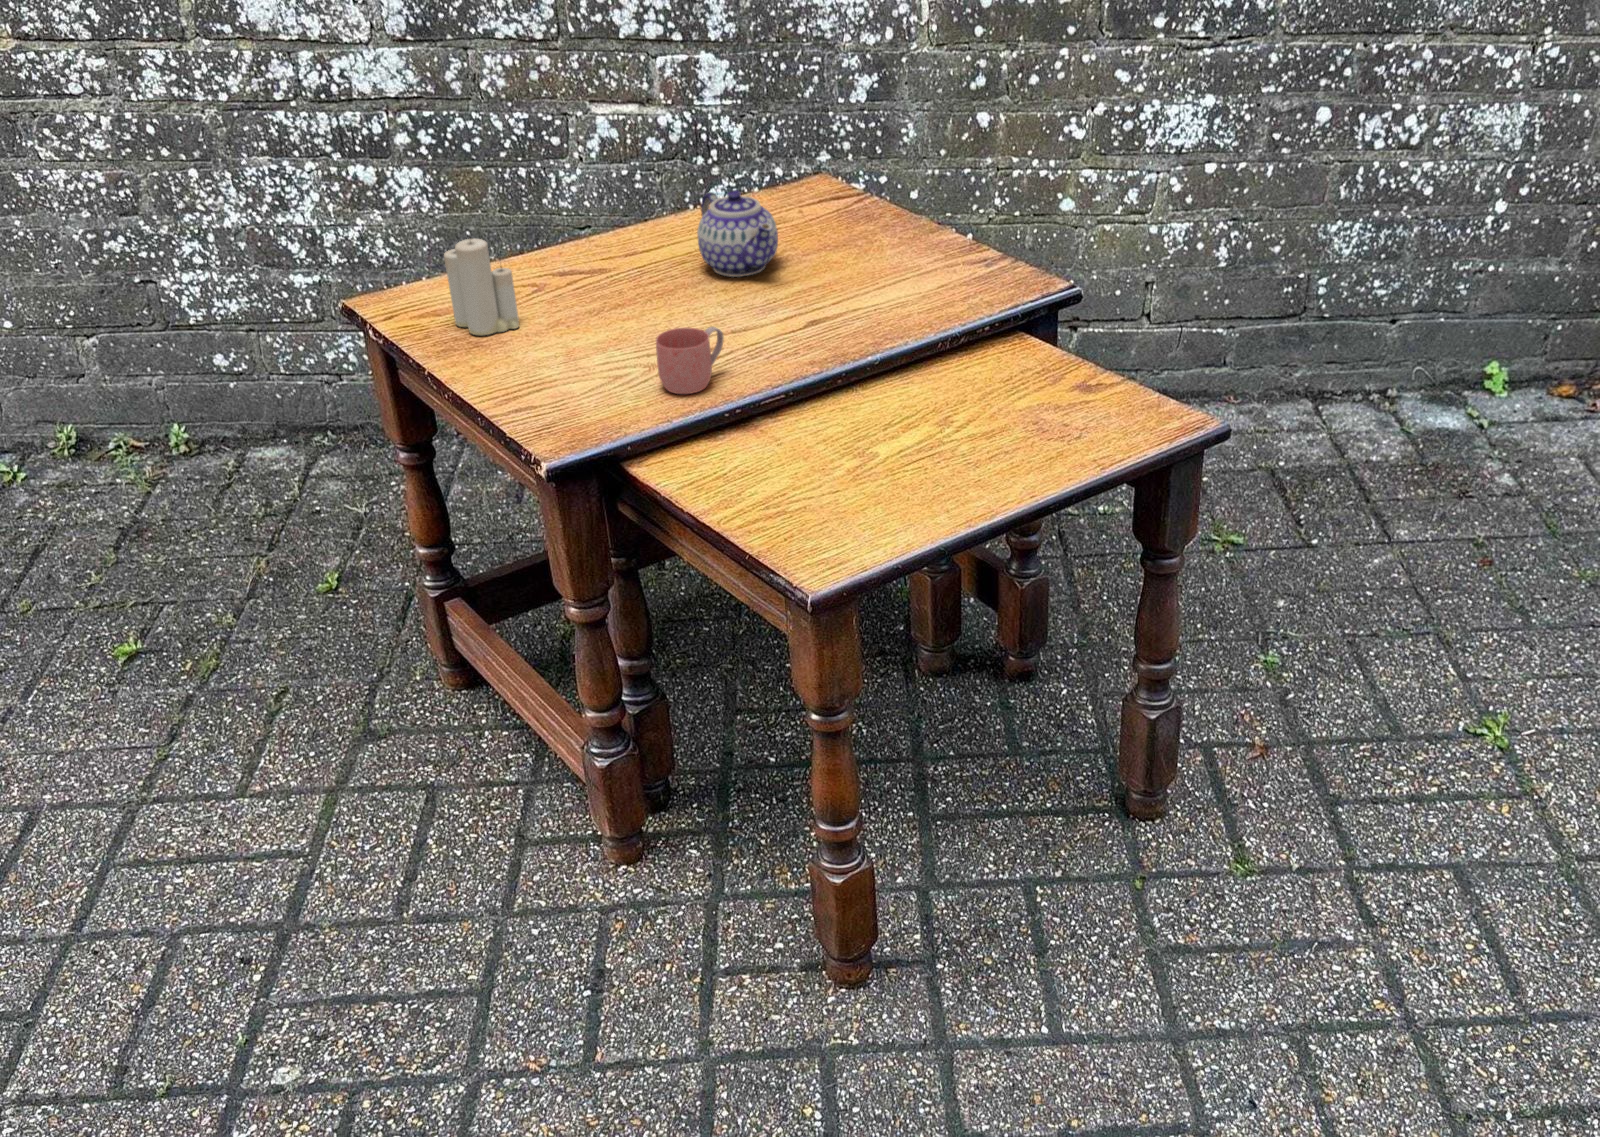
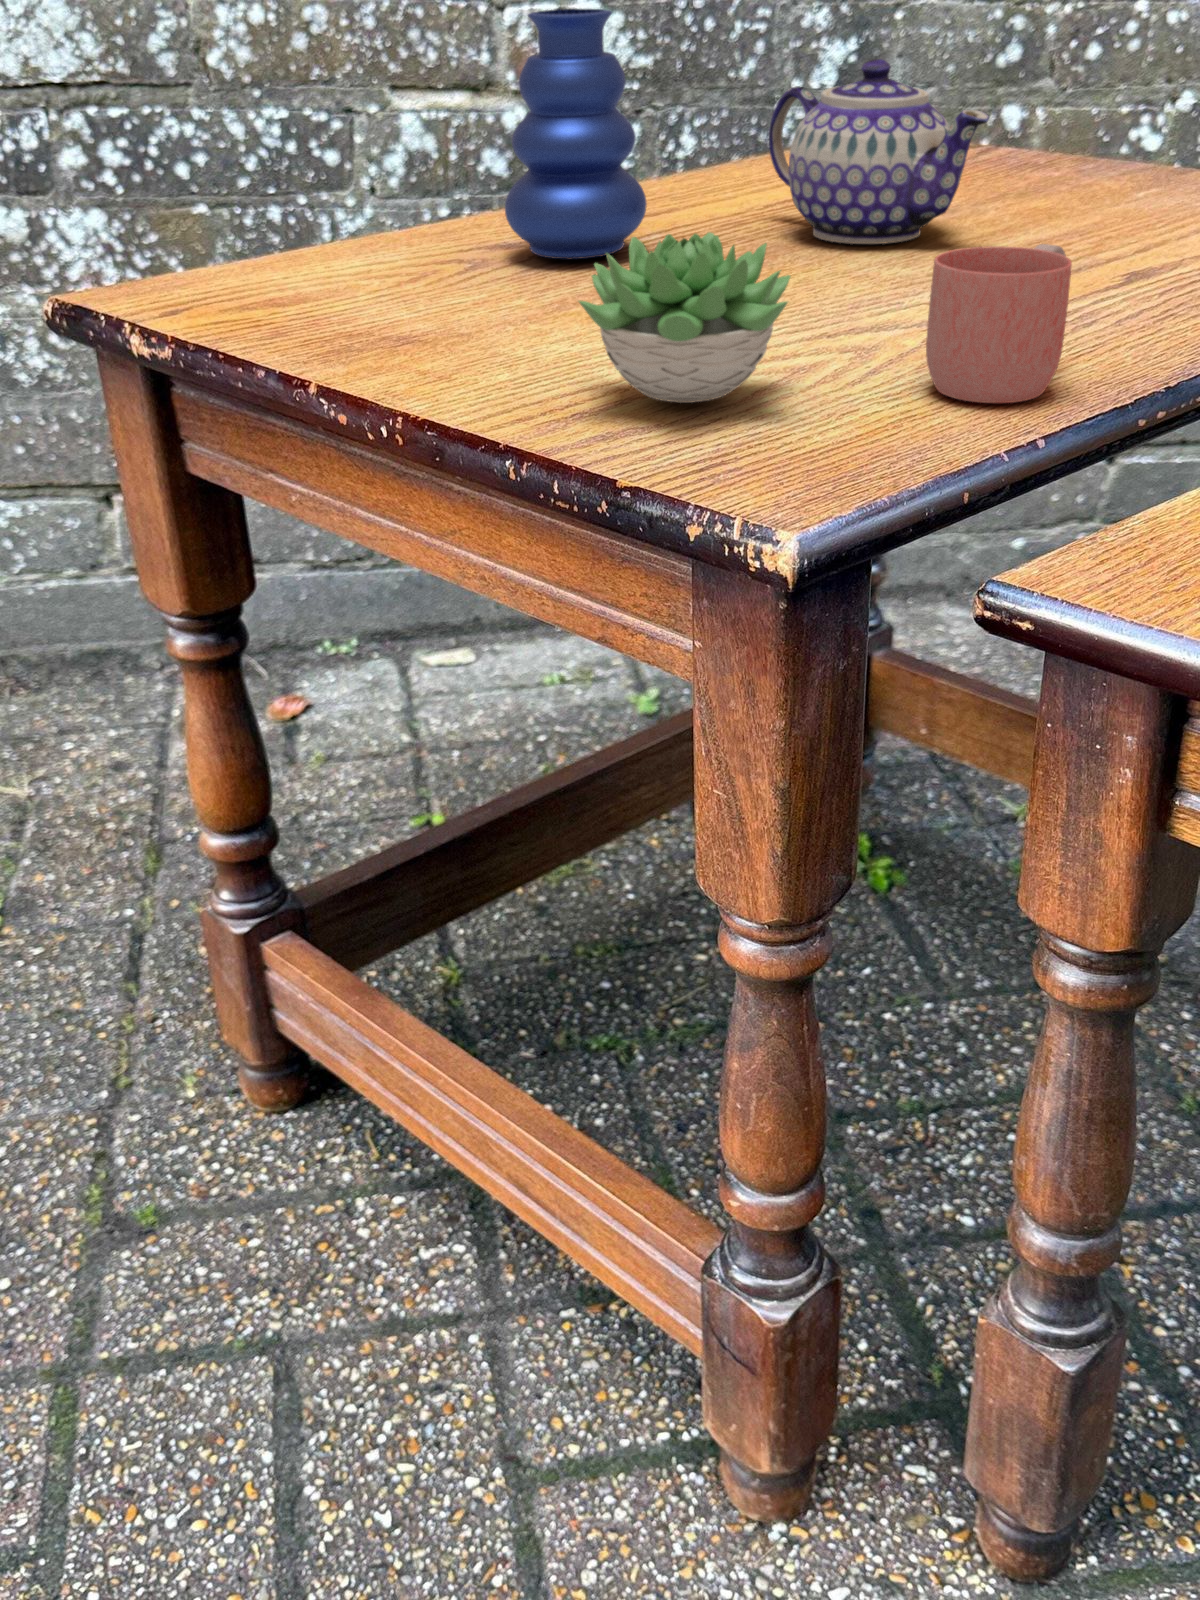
vase: none [557,166,627,281] -> present [505,9,647,259]
candle: present [444,238,519,335] -> none [310,77,482,337]
succulent plant: none [514,317,607,387] -> present [579,232,791,403]

